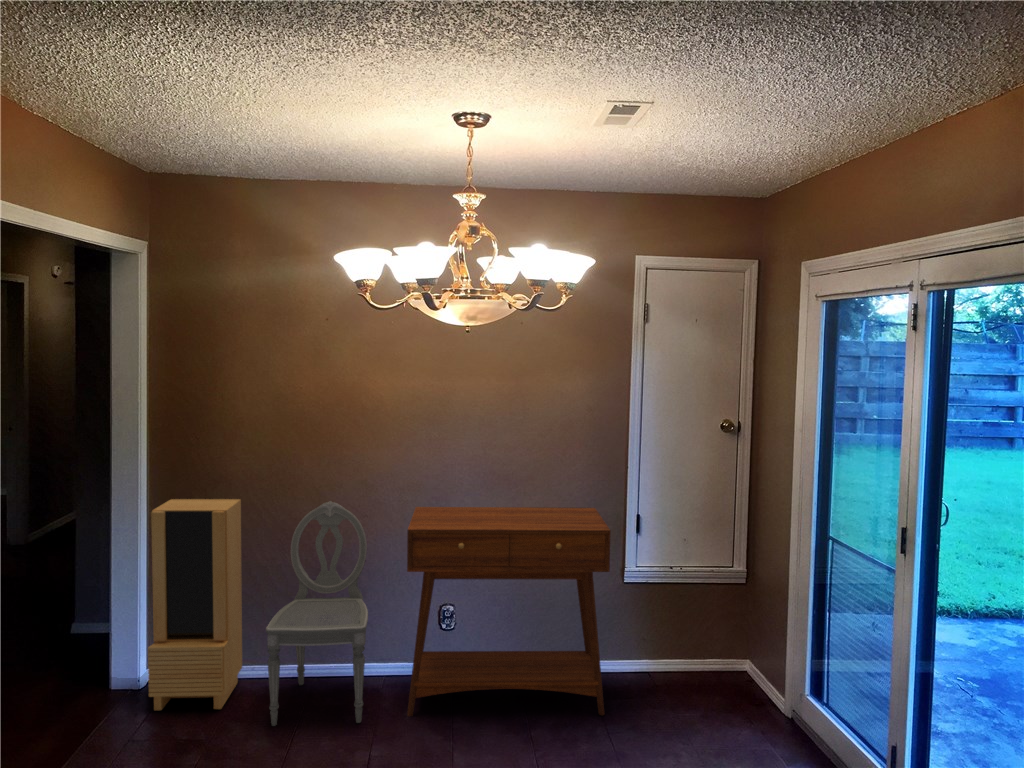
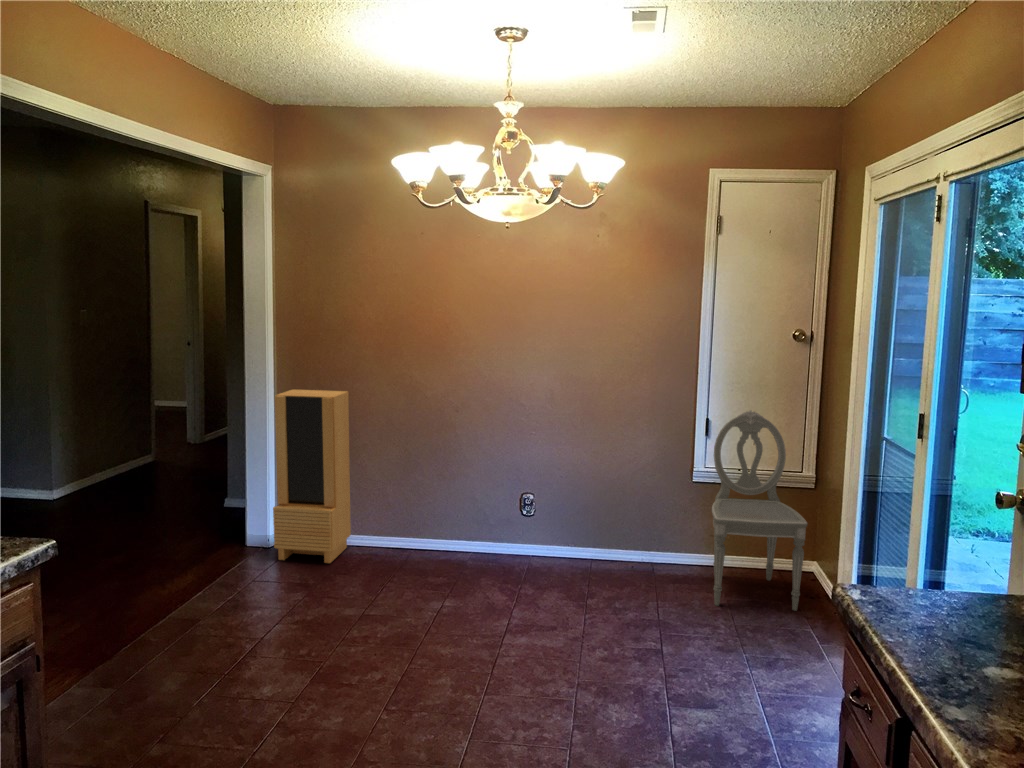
dining chair: present [266,501,368,726] -> present [712,410,807,611]
console table: present [407,507,611,716] -> none [480,403,664,596]

